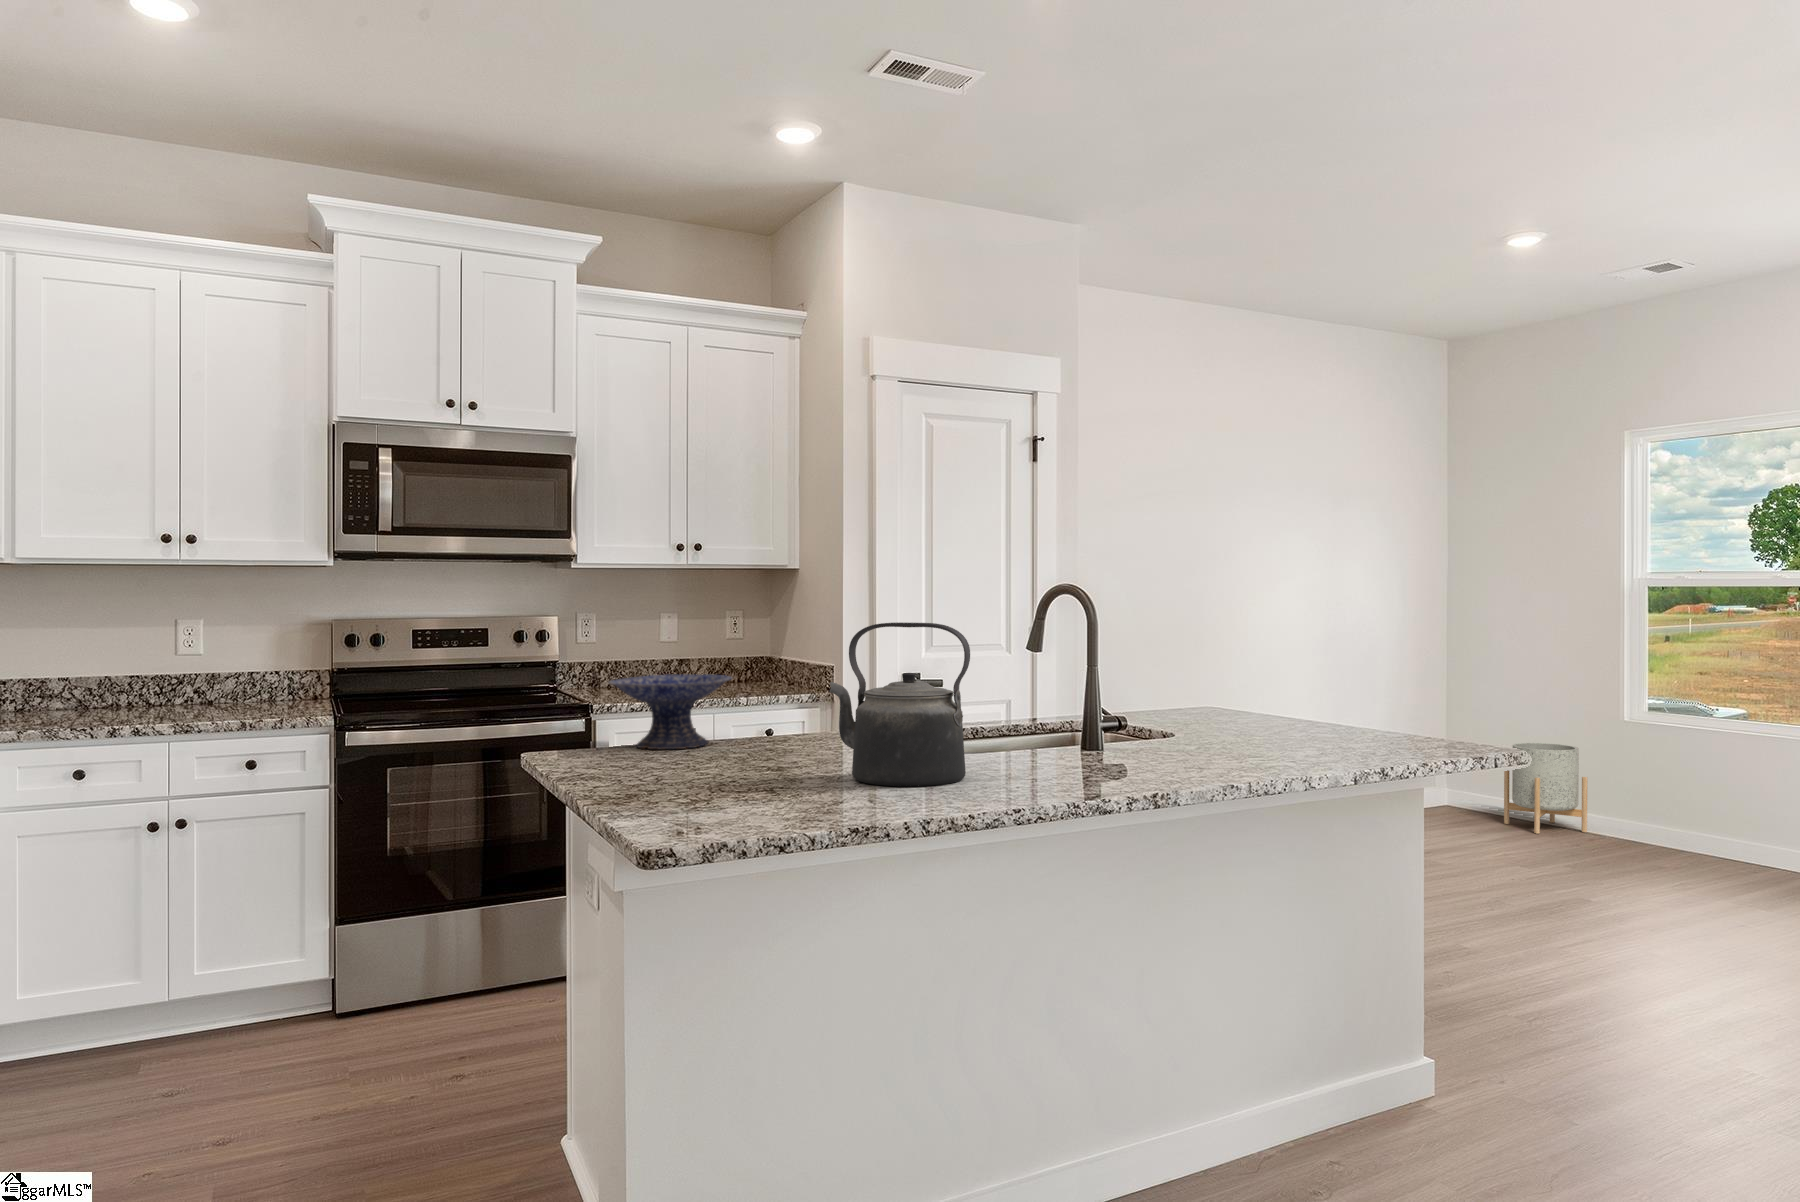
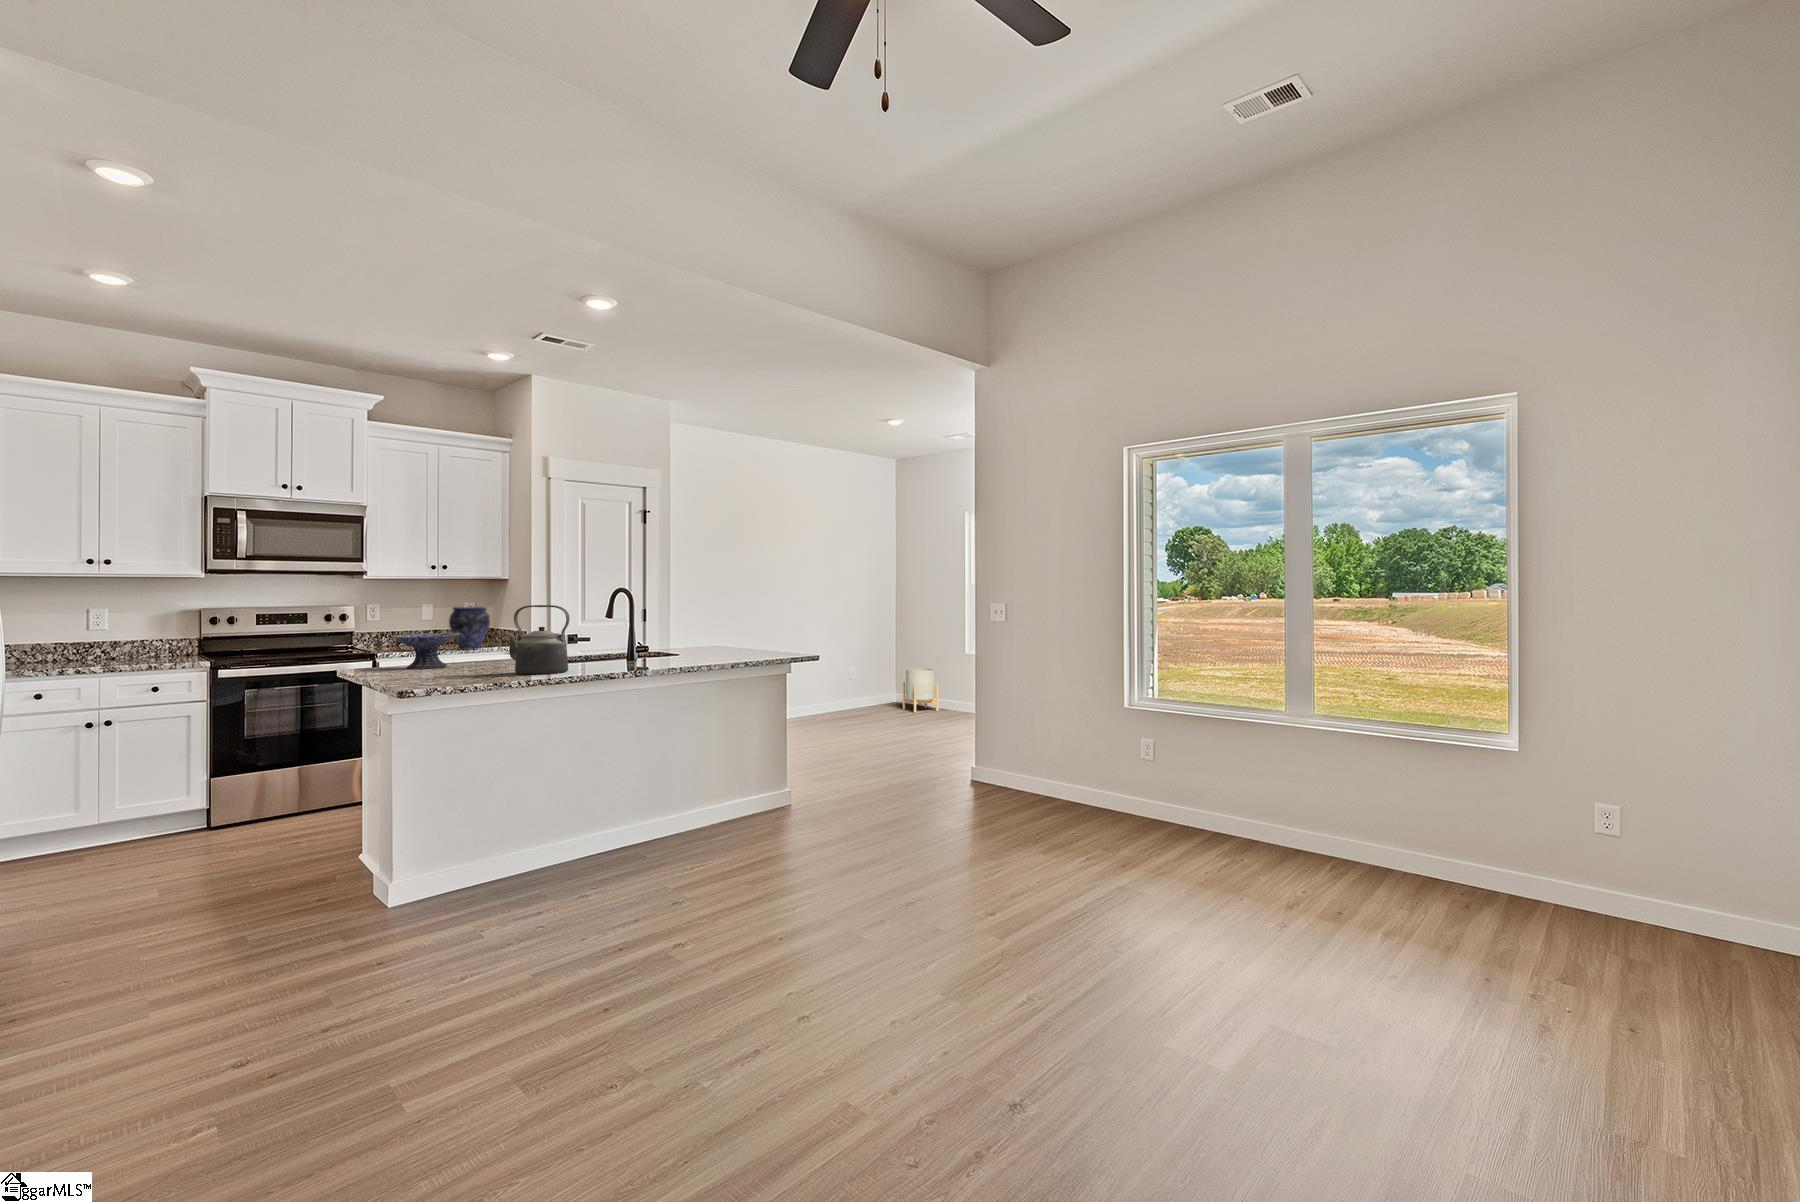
vase: none [705,618,771,695] -> present [449,607,490,650]

